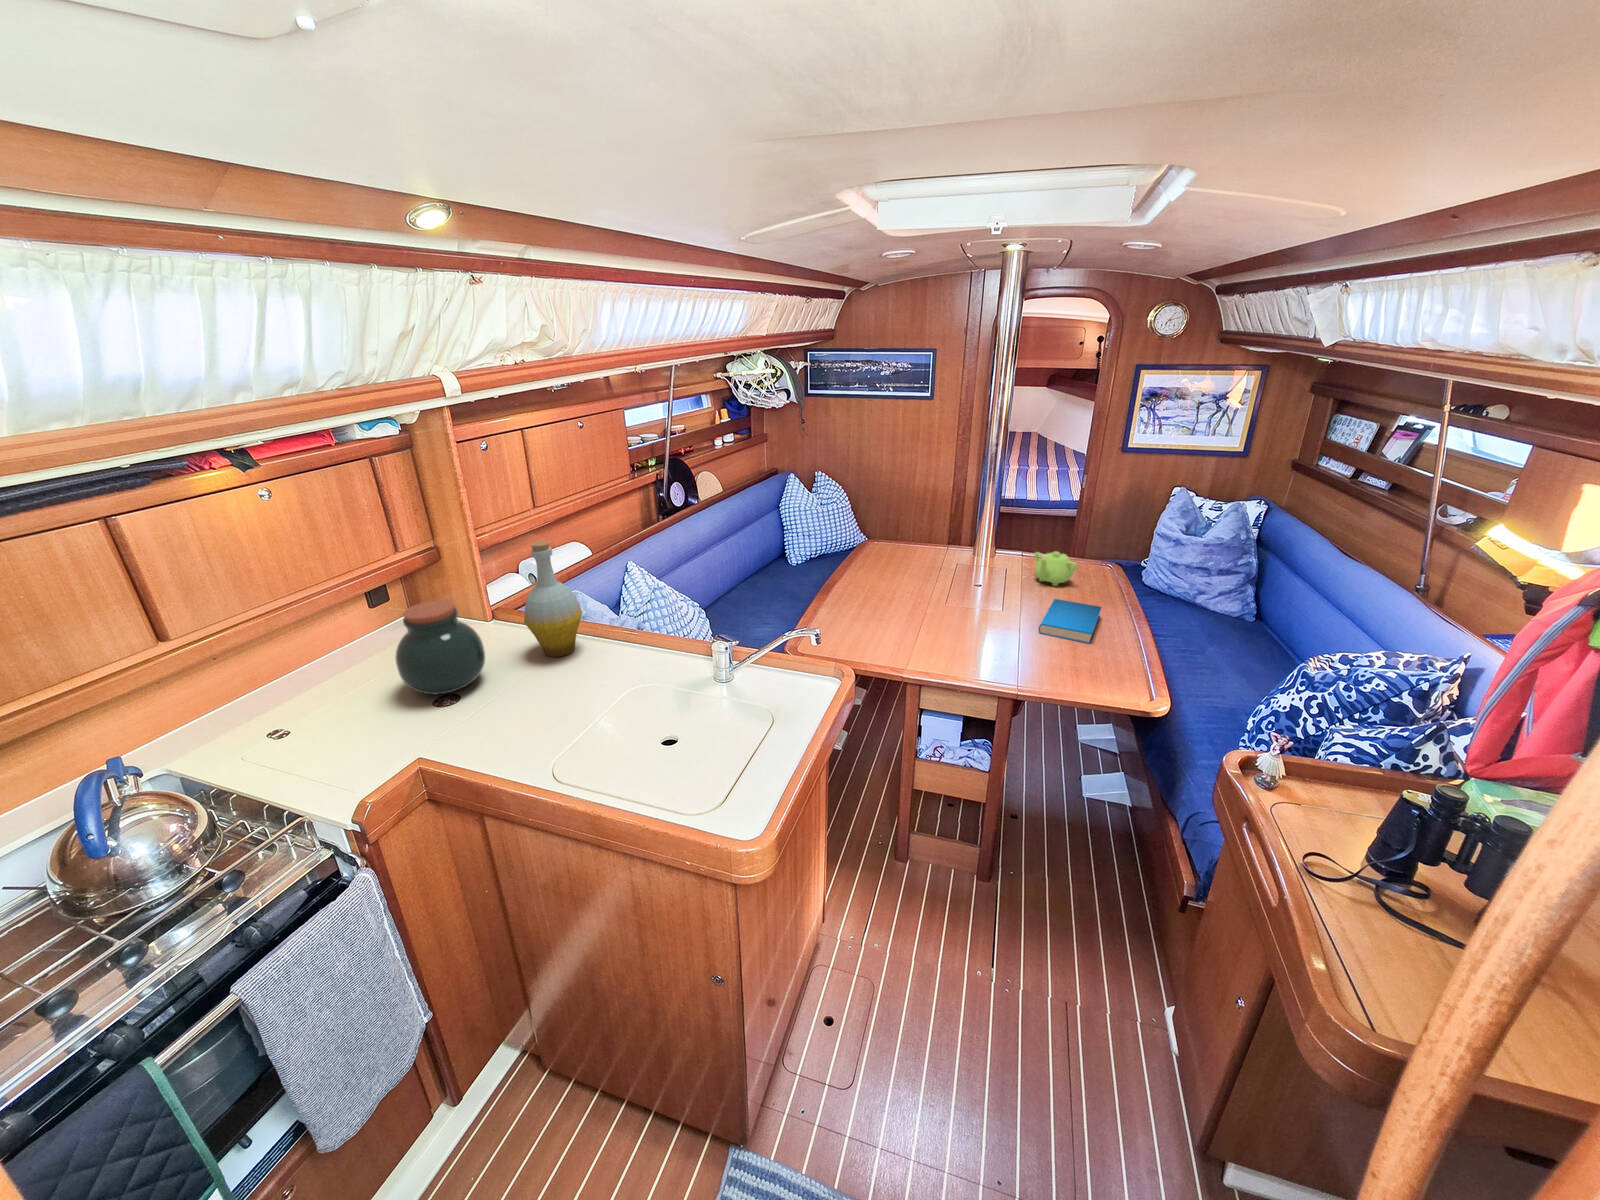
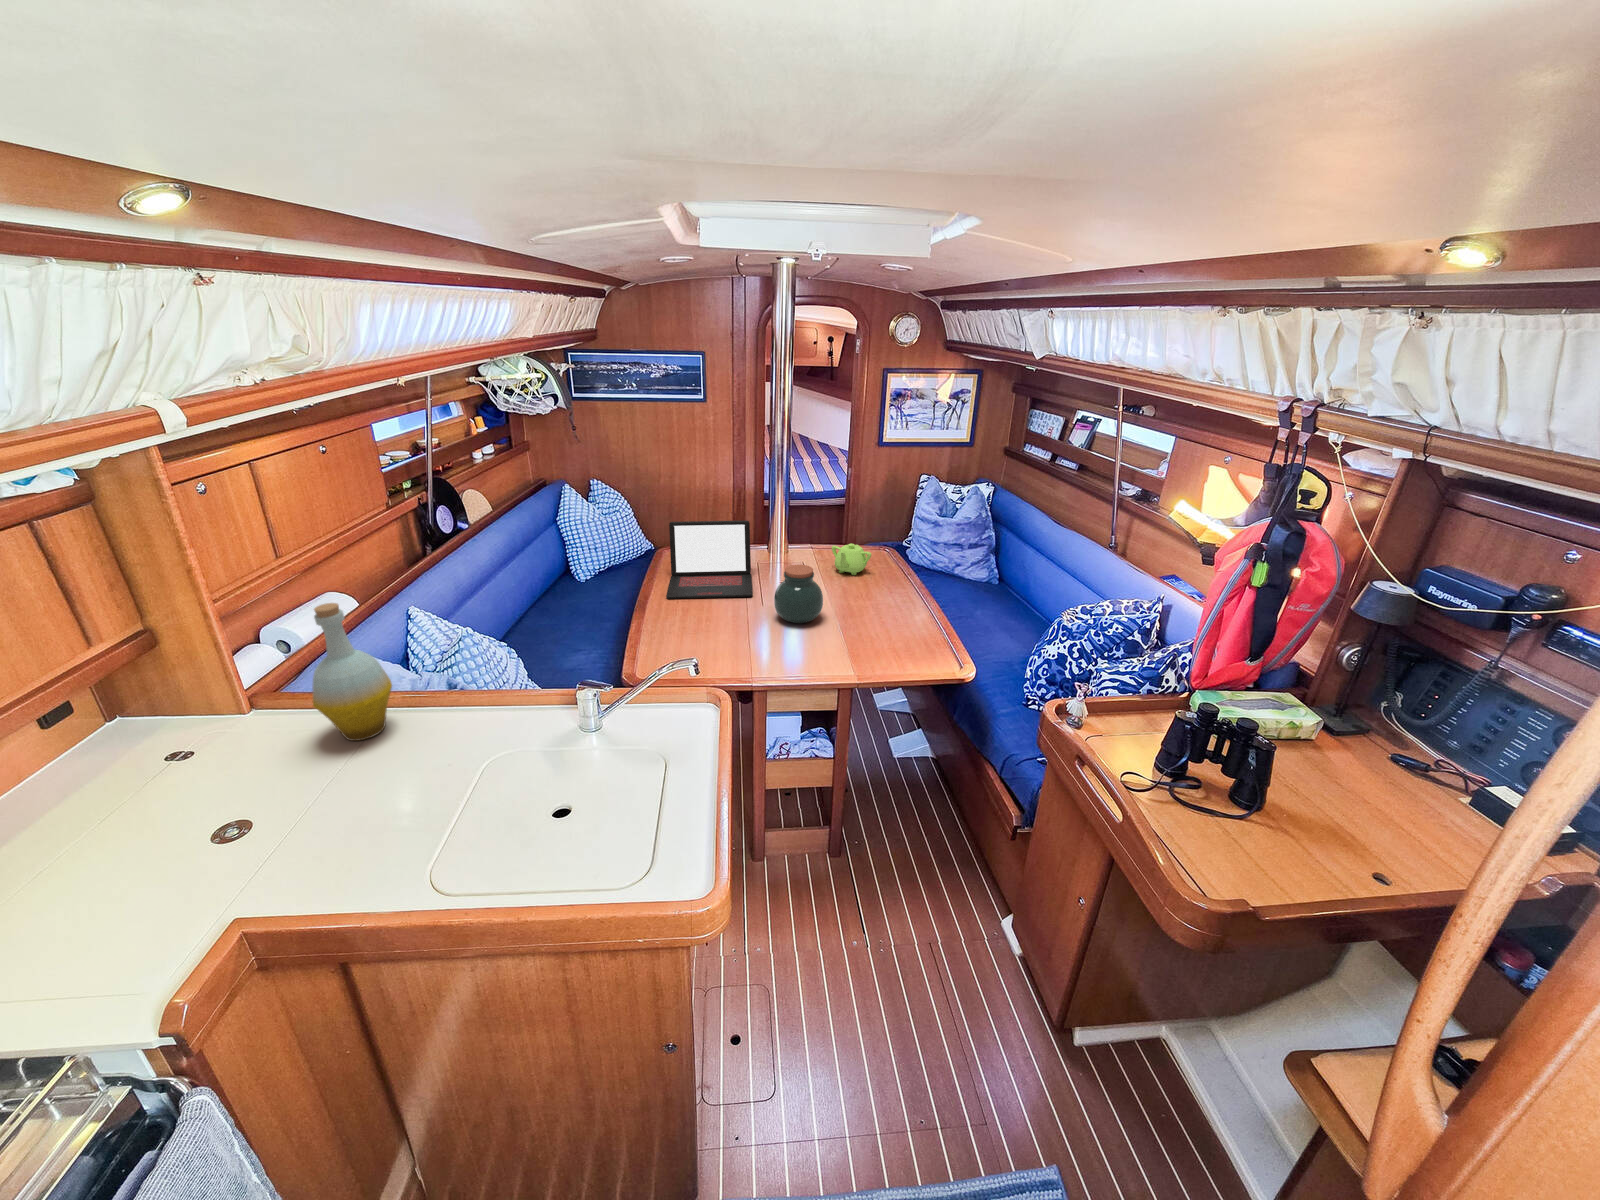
laptop: none [851,512,946,593] -> present [666,520,753,599]
book: present [1039,599,1101,643] -> none [856,588,901,625]
jar: present [395,600,485,694] -> present [774,564,823,623]

